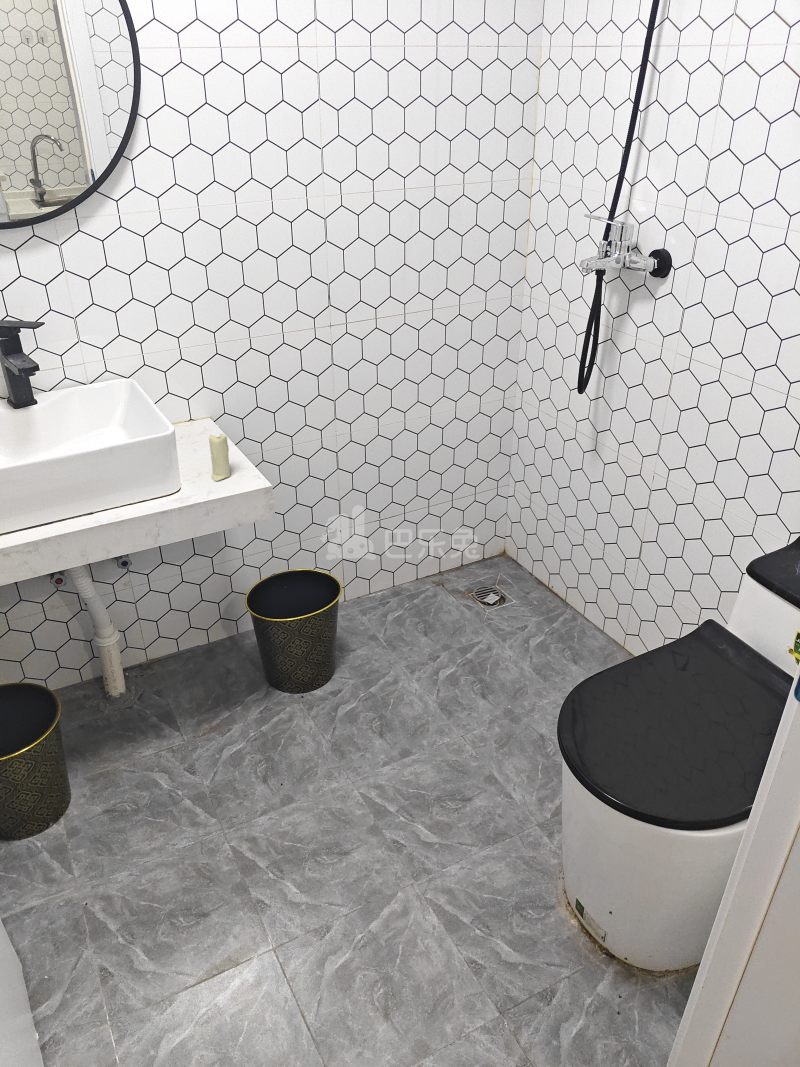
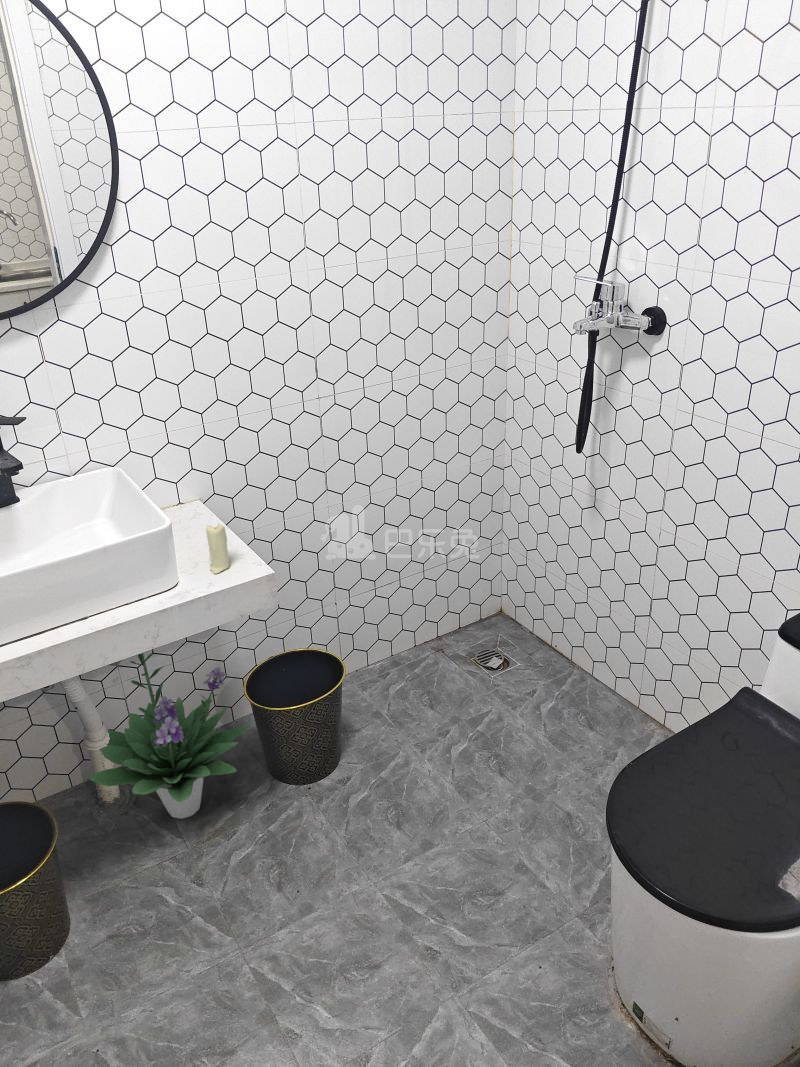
potted plant: none [93,525,250,715] -> present [89,647,252,819]

